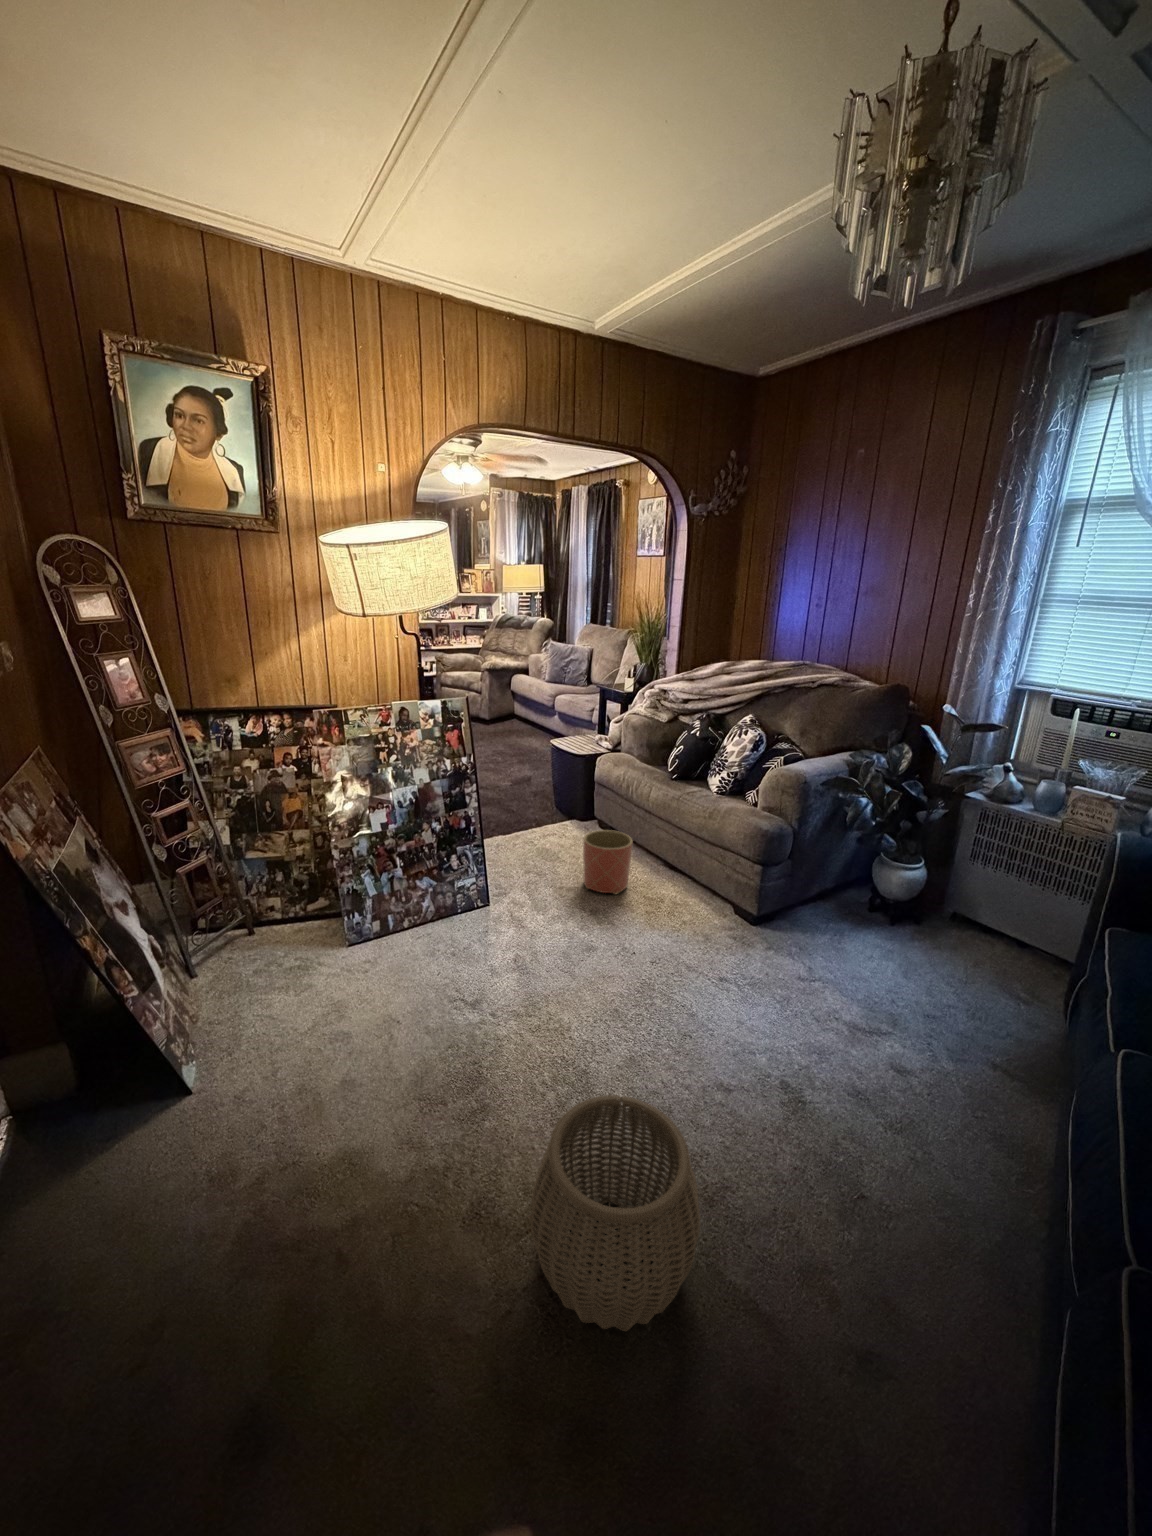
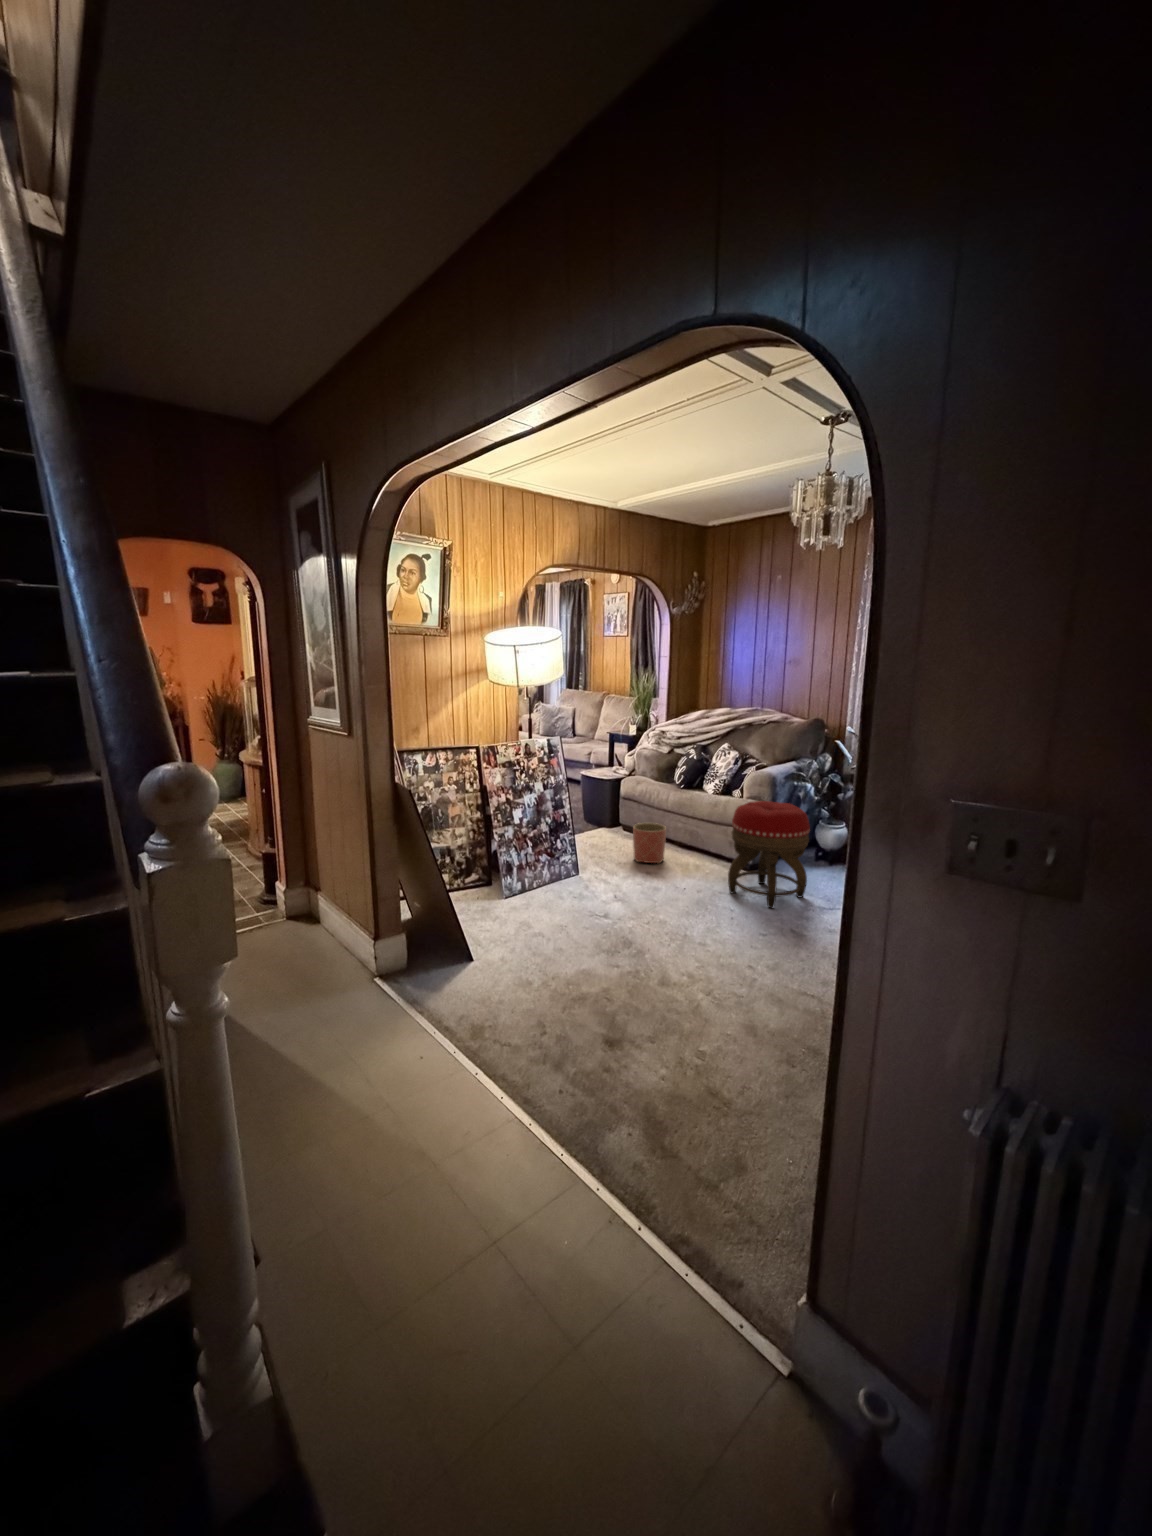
footstool: none [699,827,842,1016] -> present [728,801,810,908]
woven basket: present [531,1095,701,1331] -> none [699,914,784,1009]

